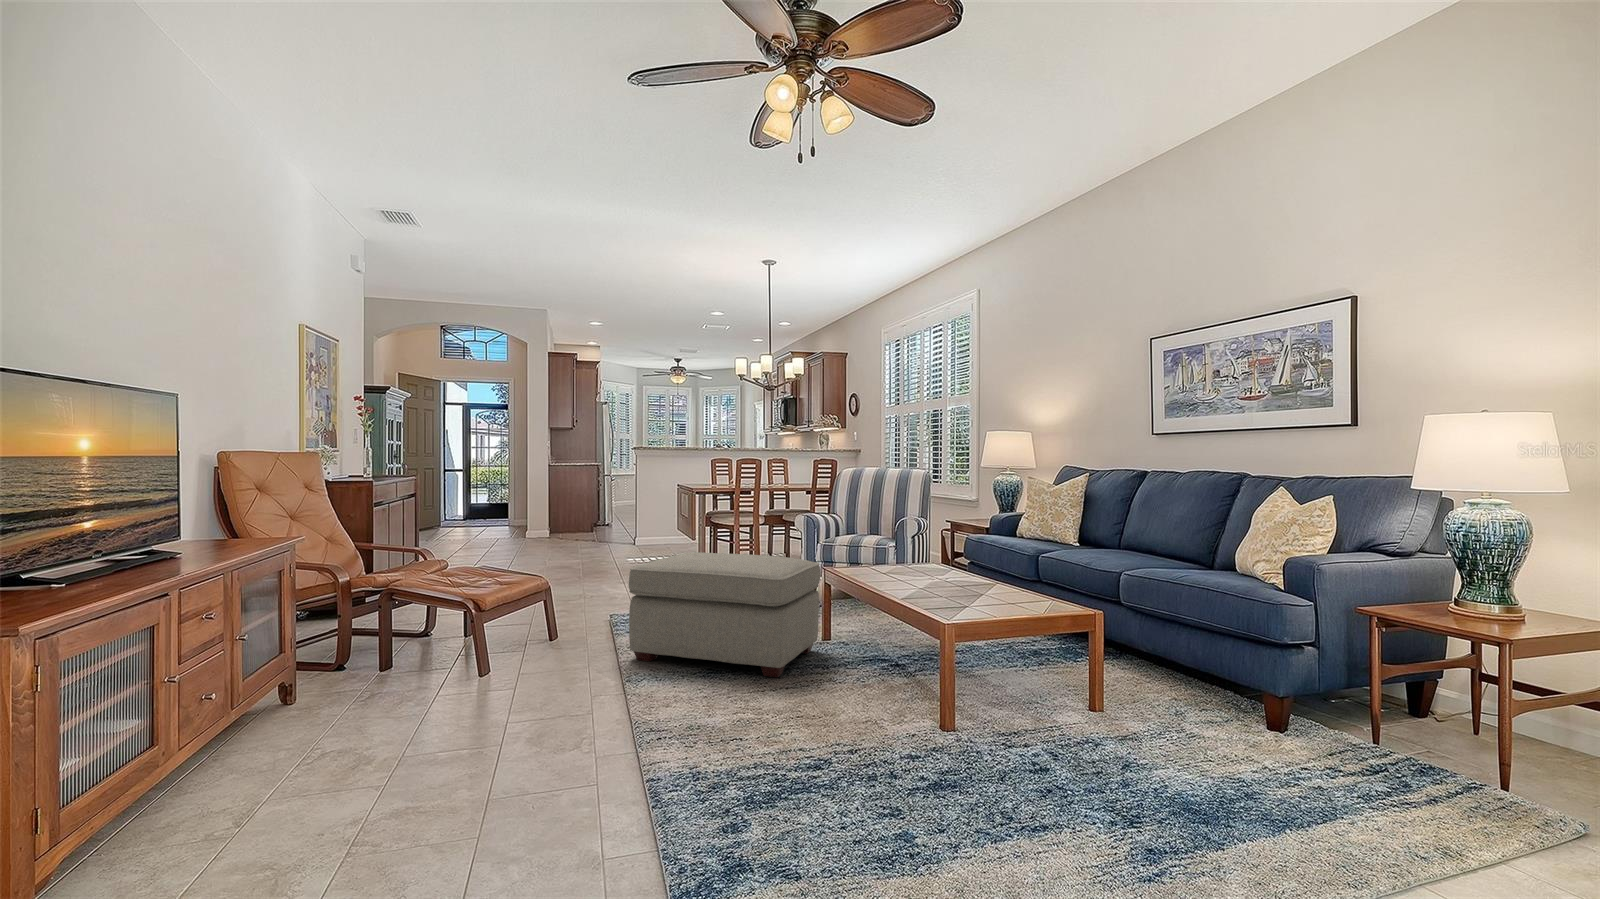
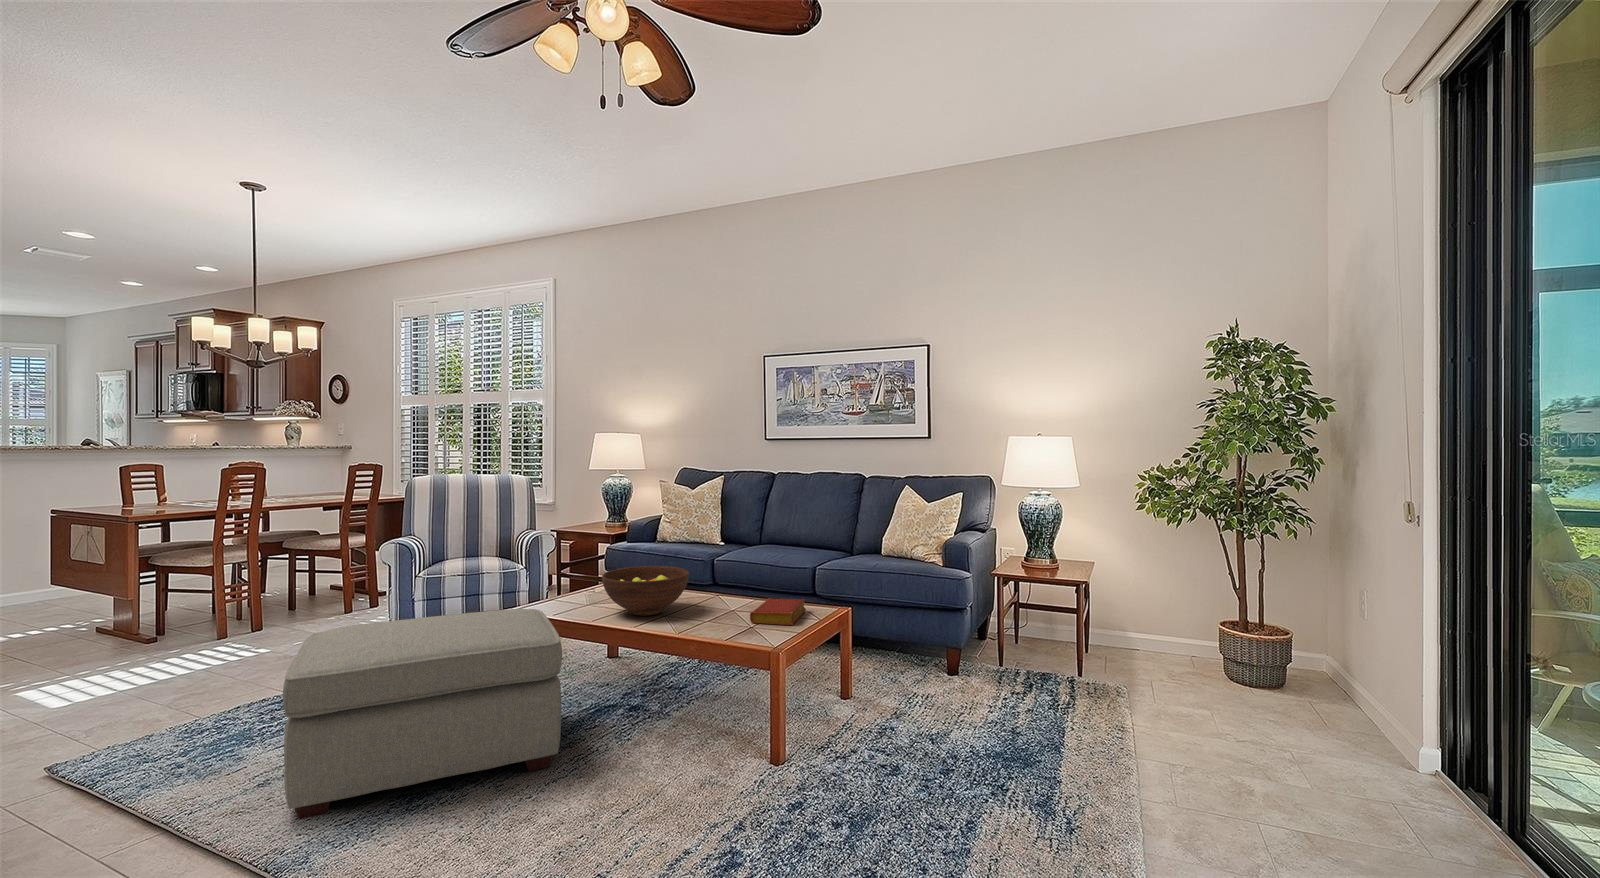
fruit bowl: none [865,541,943,583] -> present [602,566,689,616]
book: none [965,586,1043,609] -> present [750,598,806,625]

